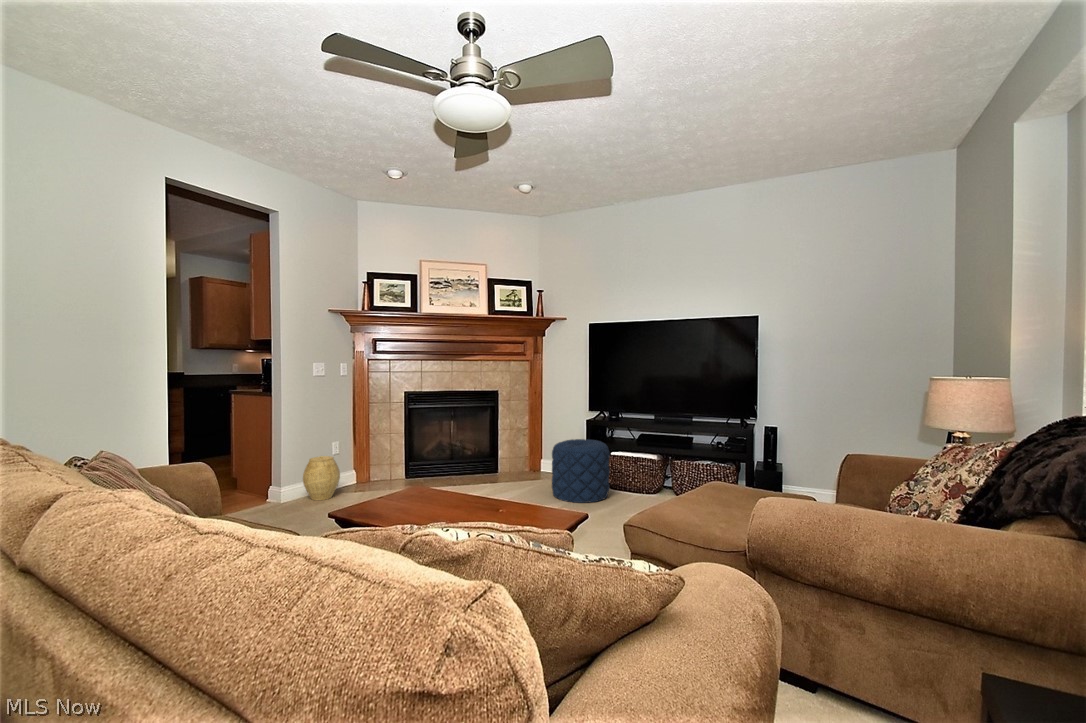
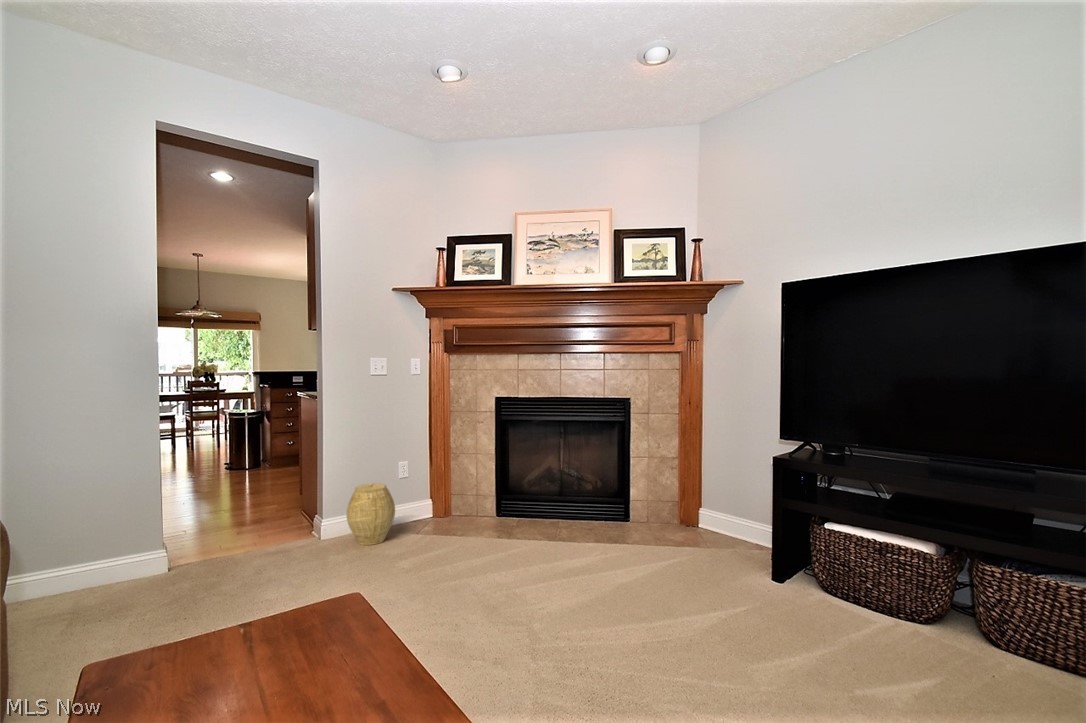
pouf: present [552,439,610,503] -> none [699,492,817,626]

